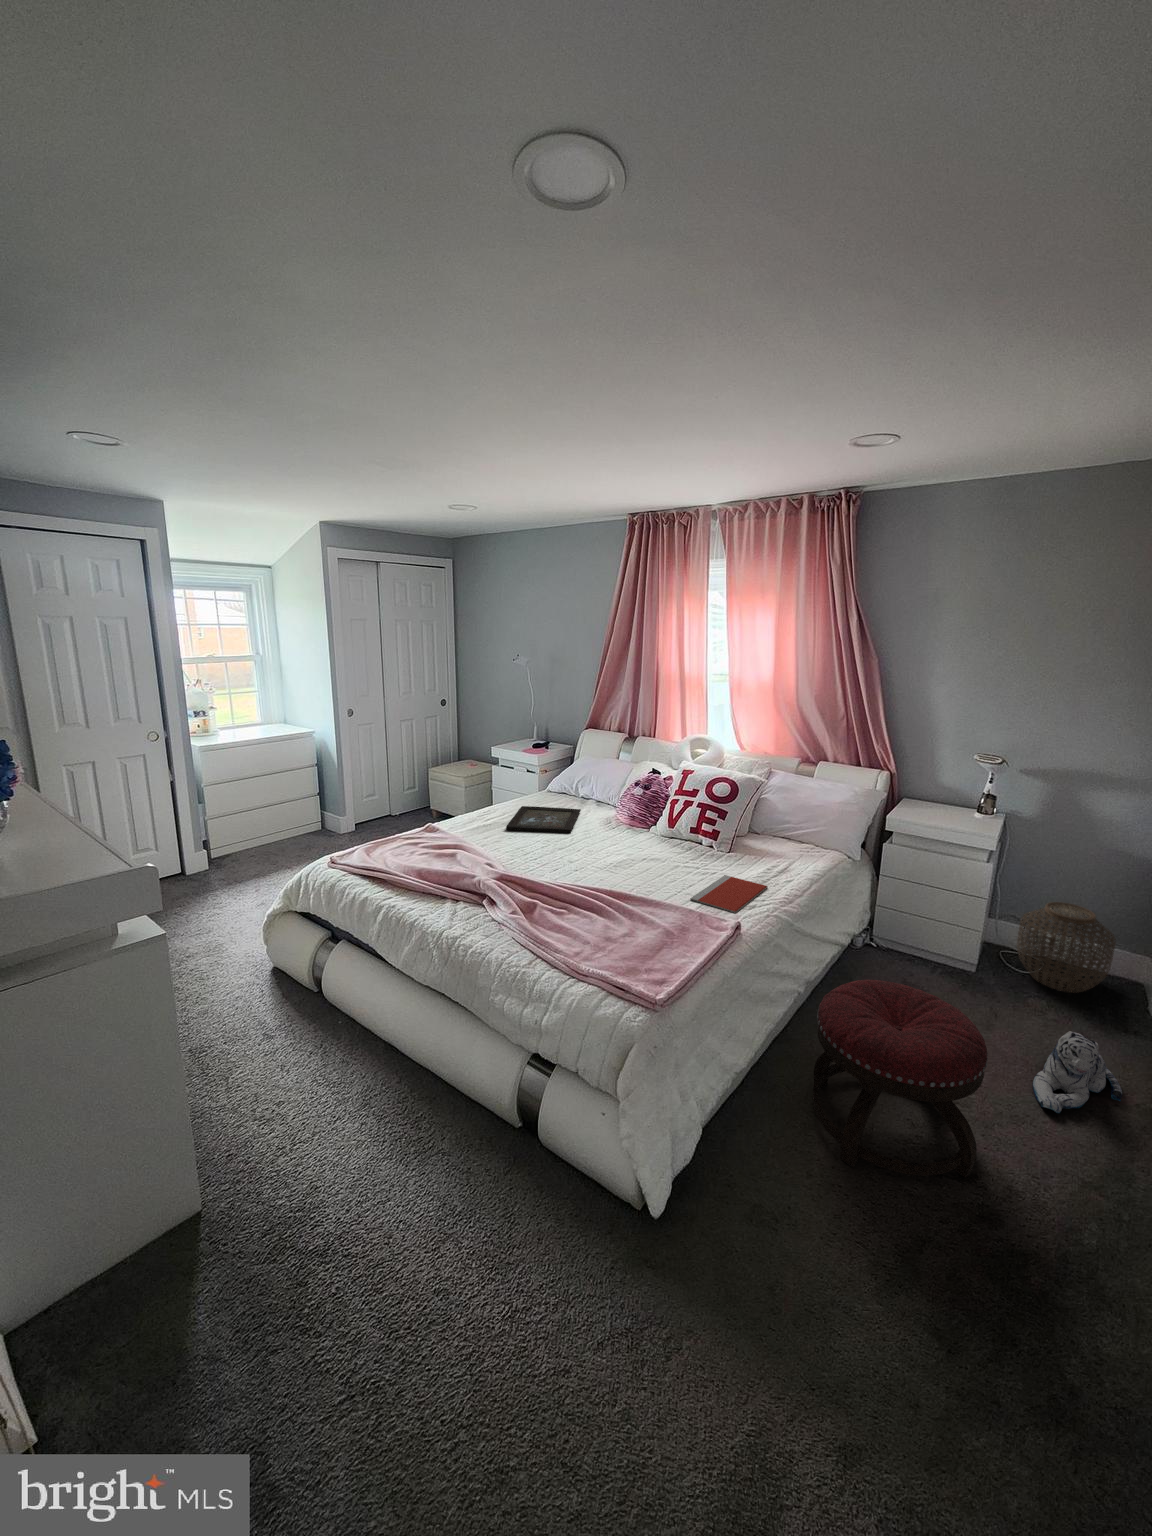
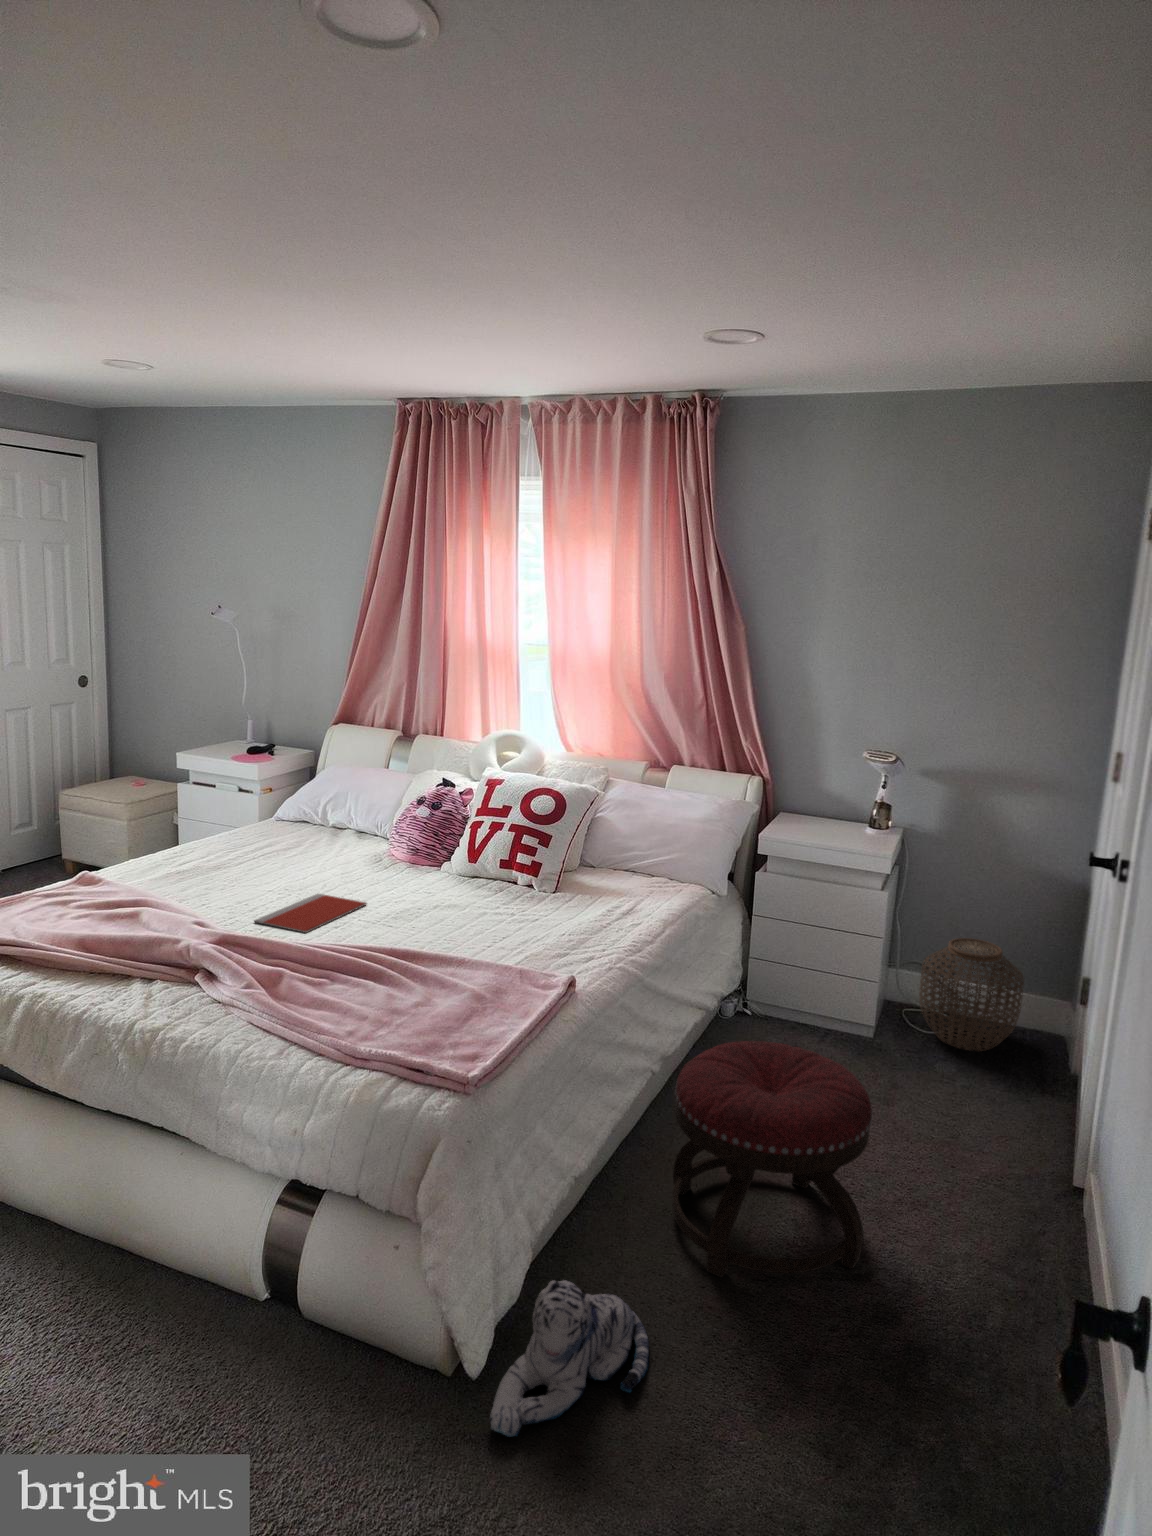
tray: present [506,806,581,833] -> none [214,842,331,879]
notebook: present [690,875,768,913] -> present [255,894,367,933]
plush toy: present [1032,1031,1122,1113] -> present [490,1280,649,1437]

